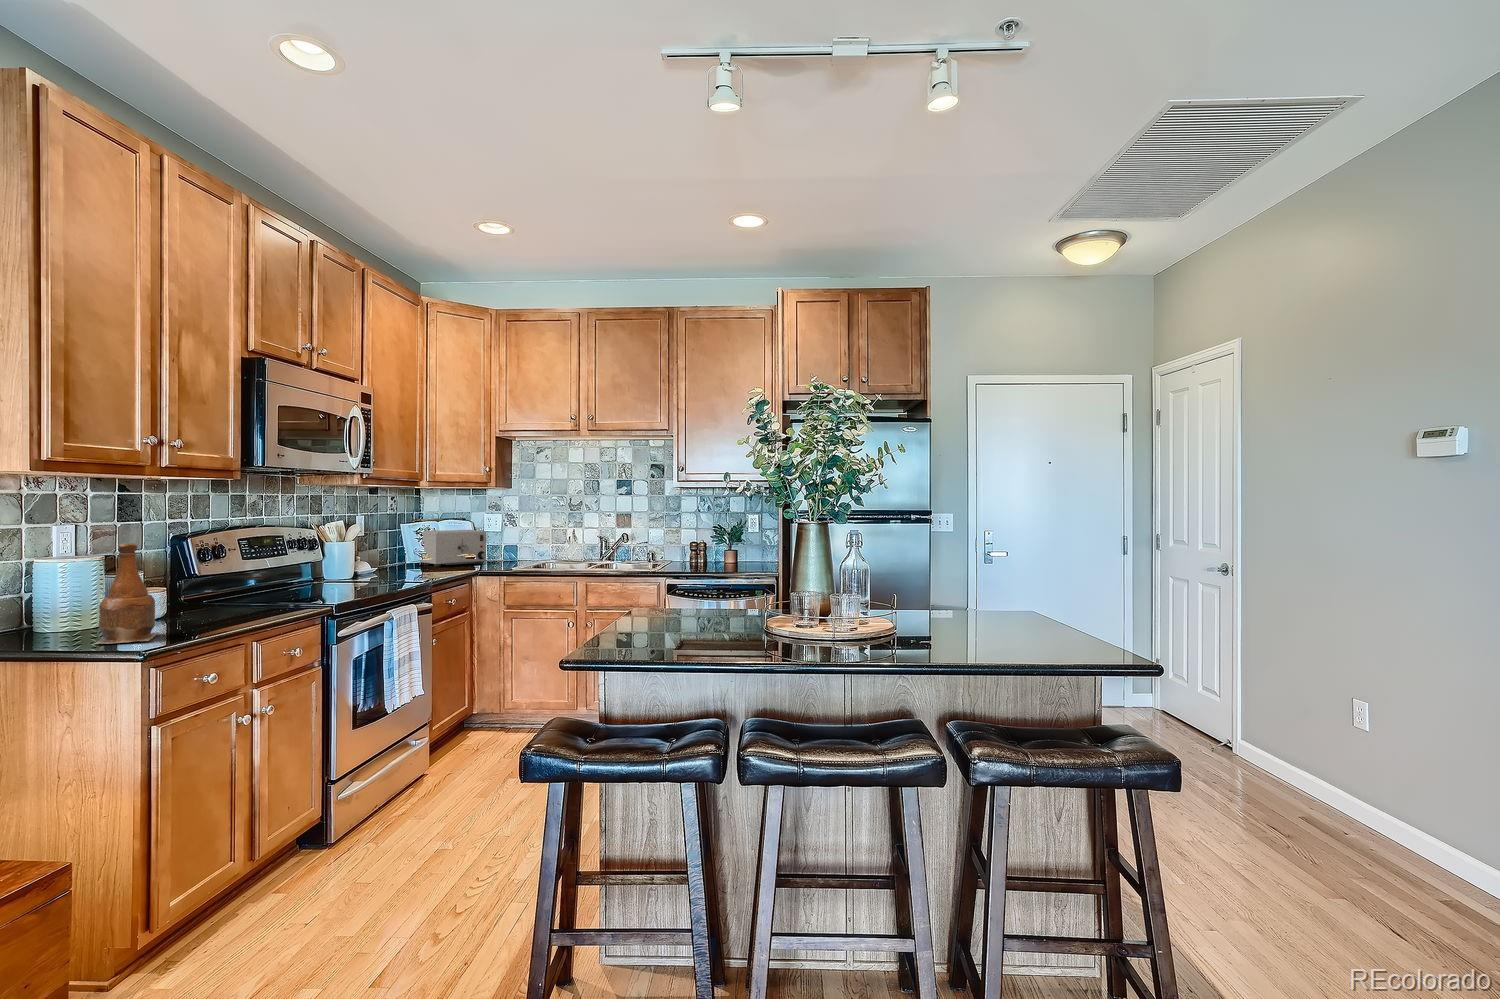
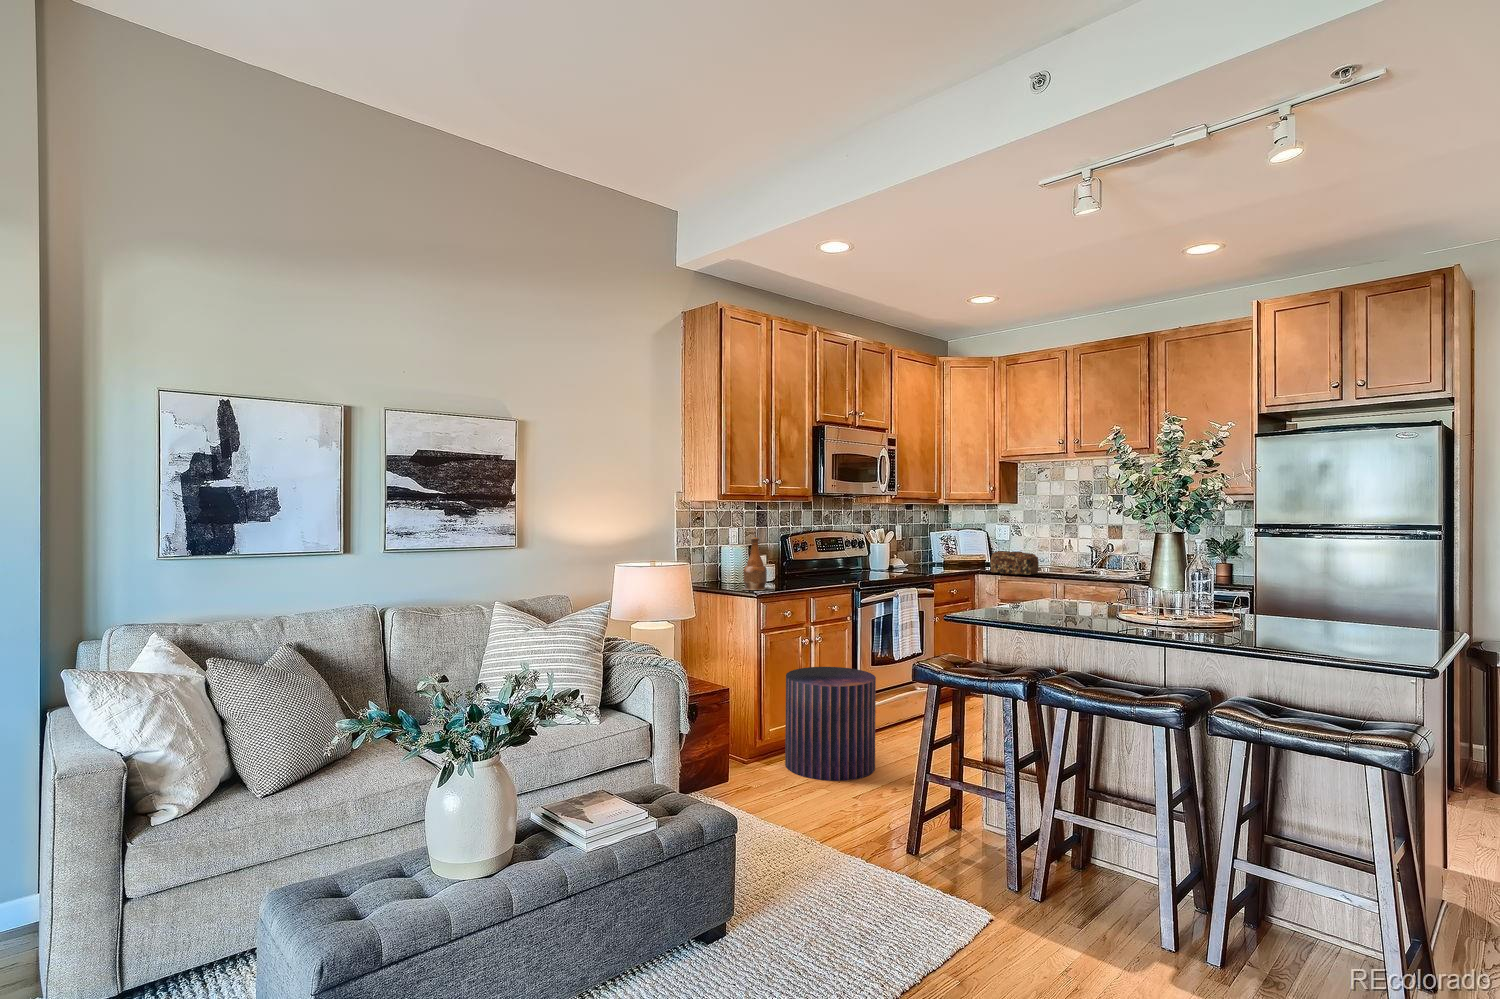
toaster: present [420,530,486,567] -> none [943,538,994,566]
bread loaf: none [495,546,552,574] -> present [990,551,1039,575]
pouf: none [206,749,386,974] -> present [785,667,876,781]

